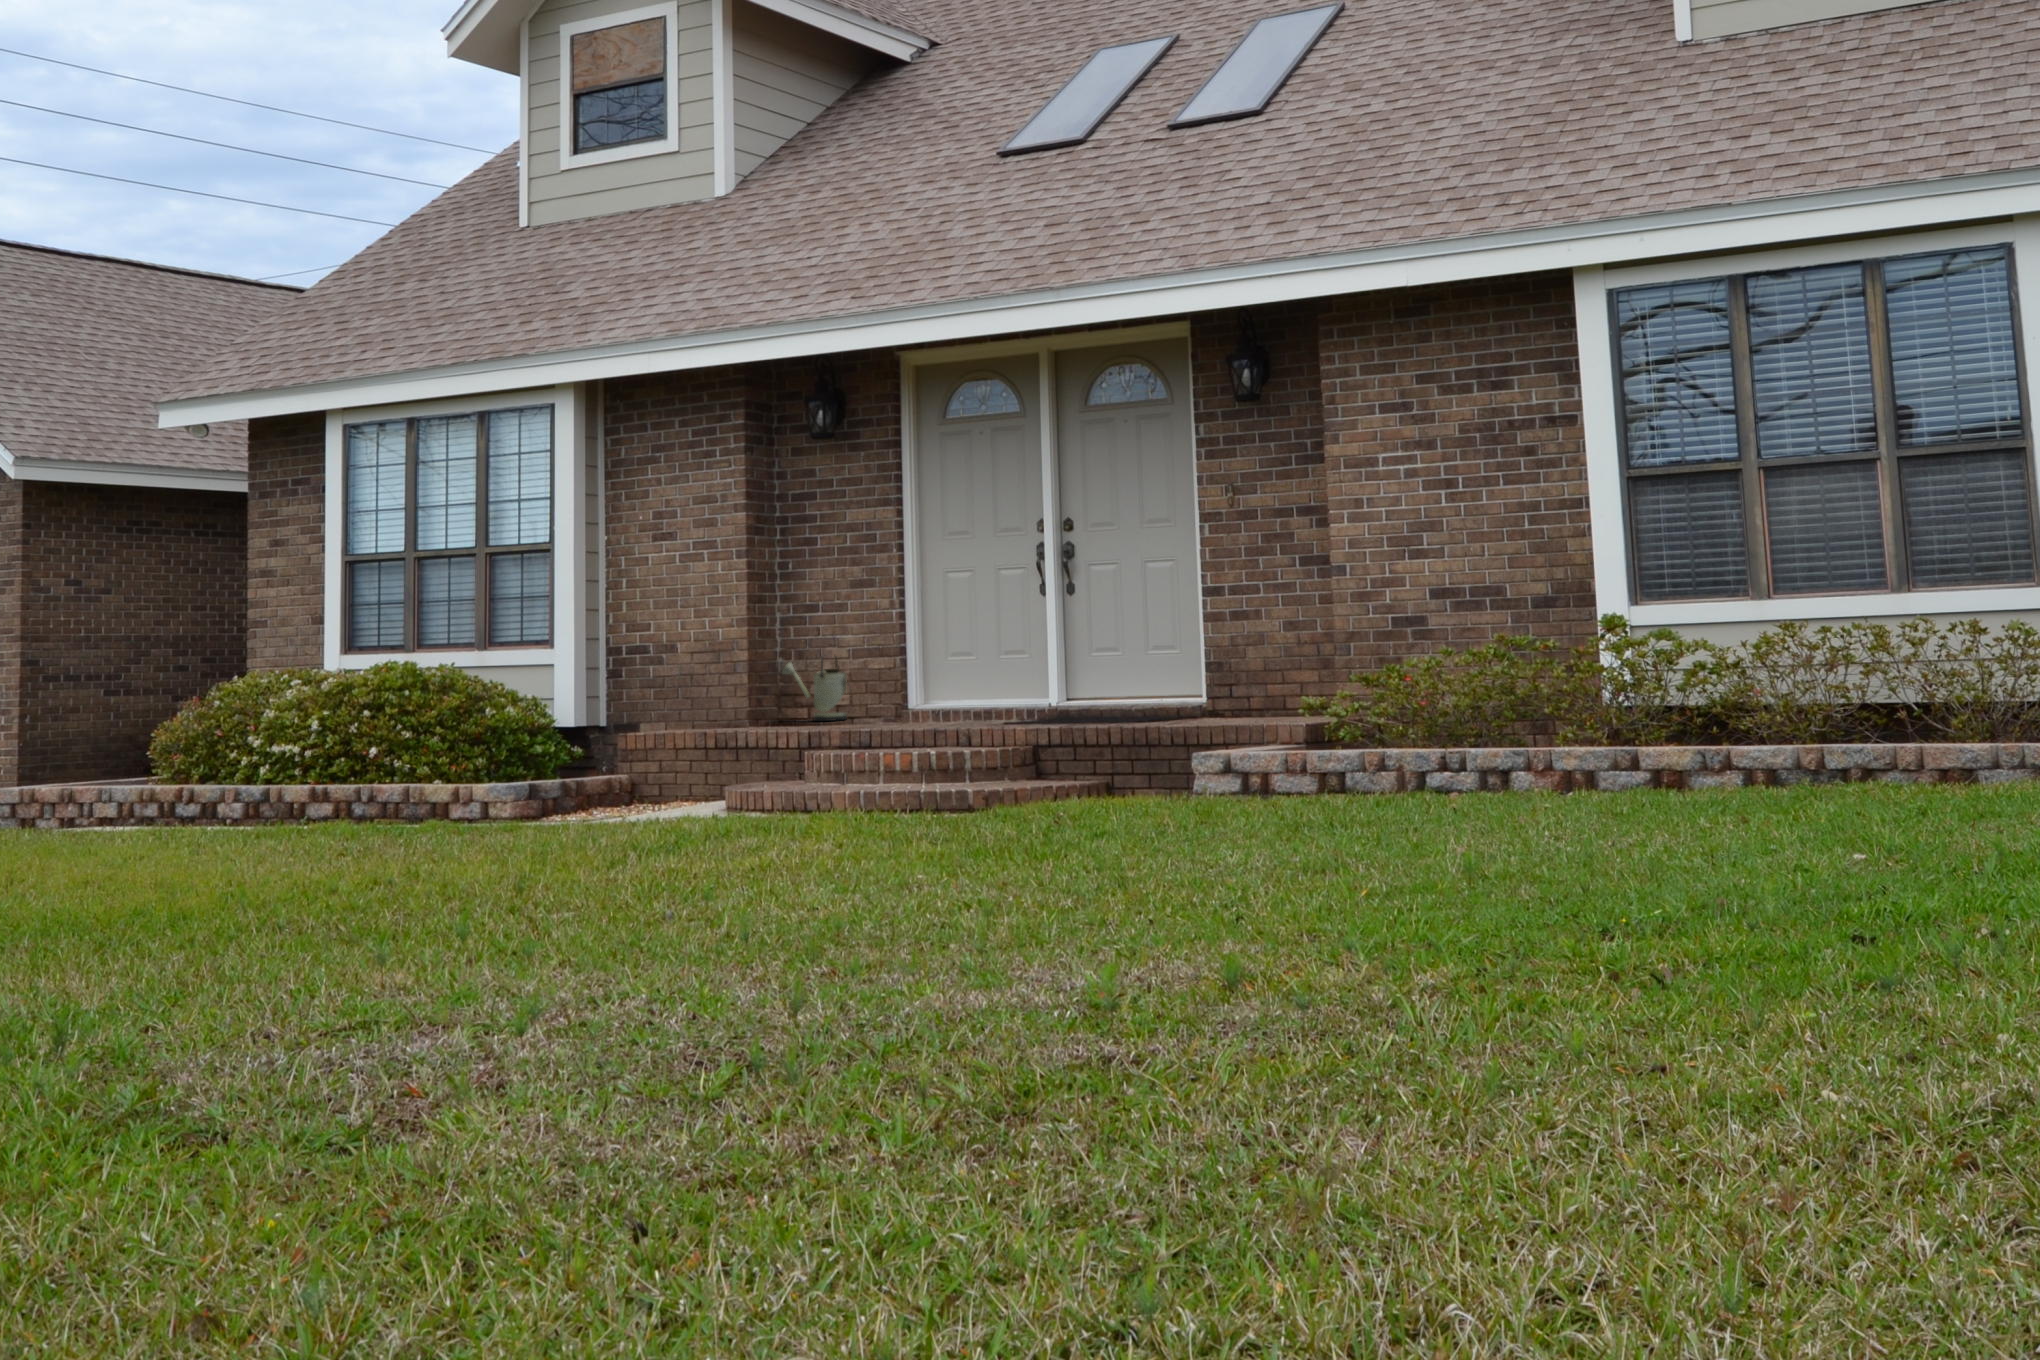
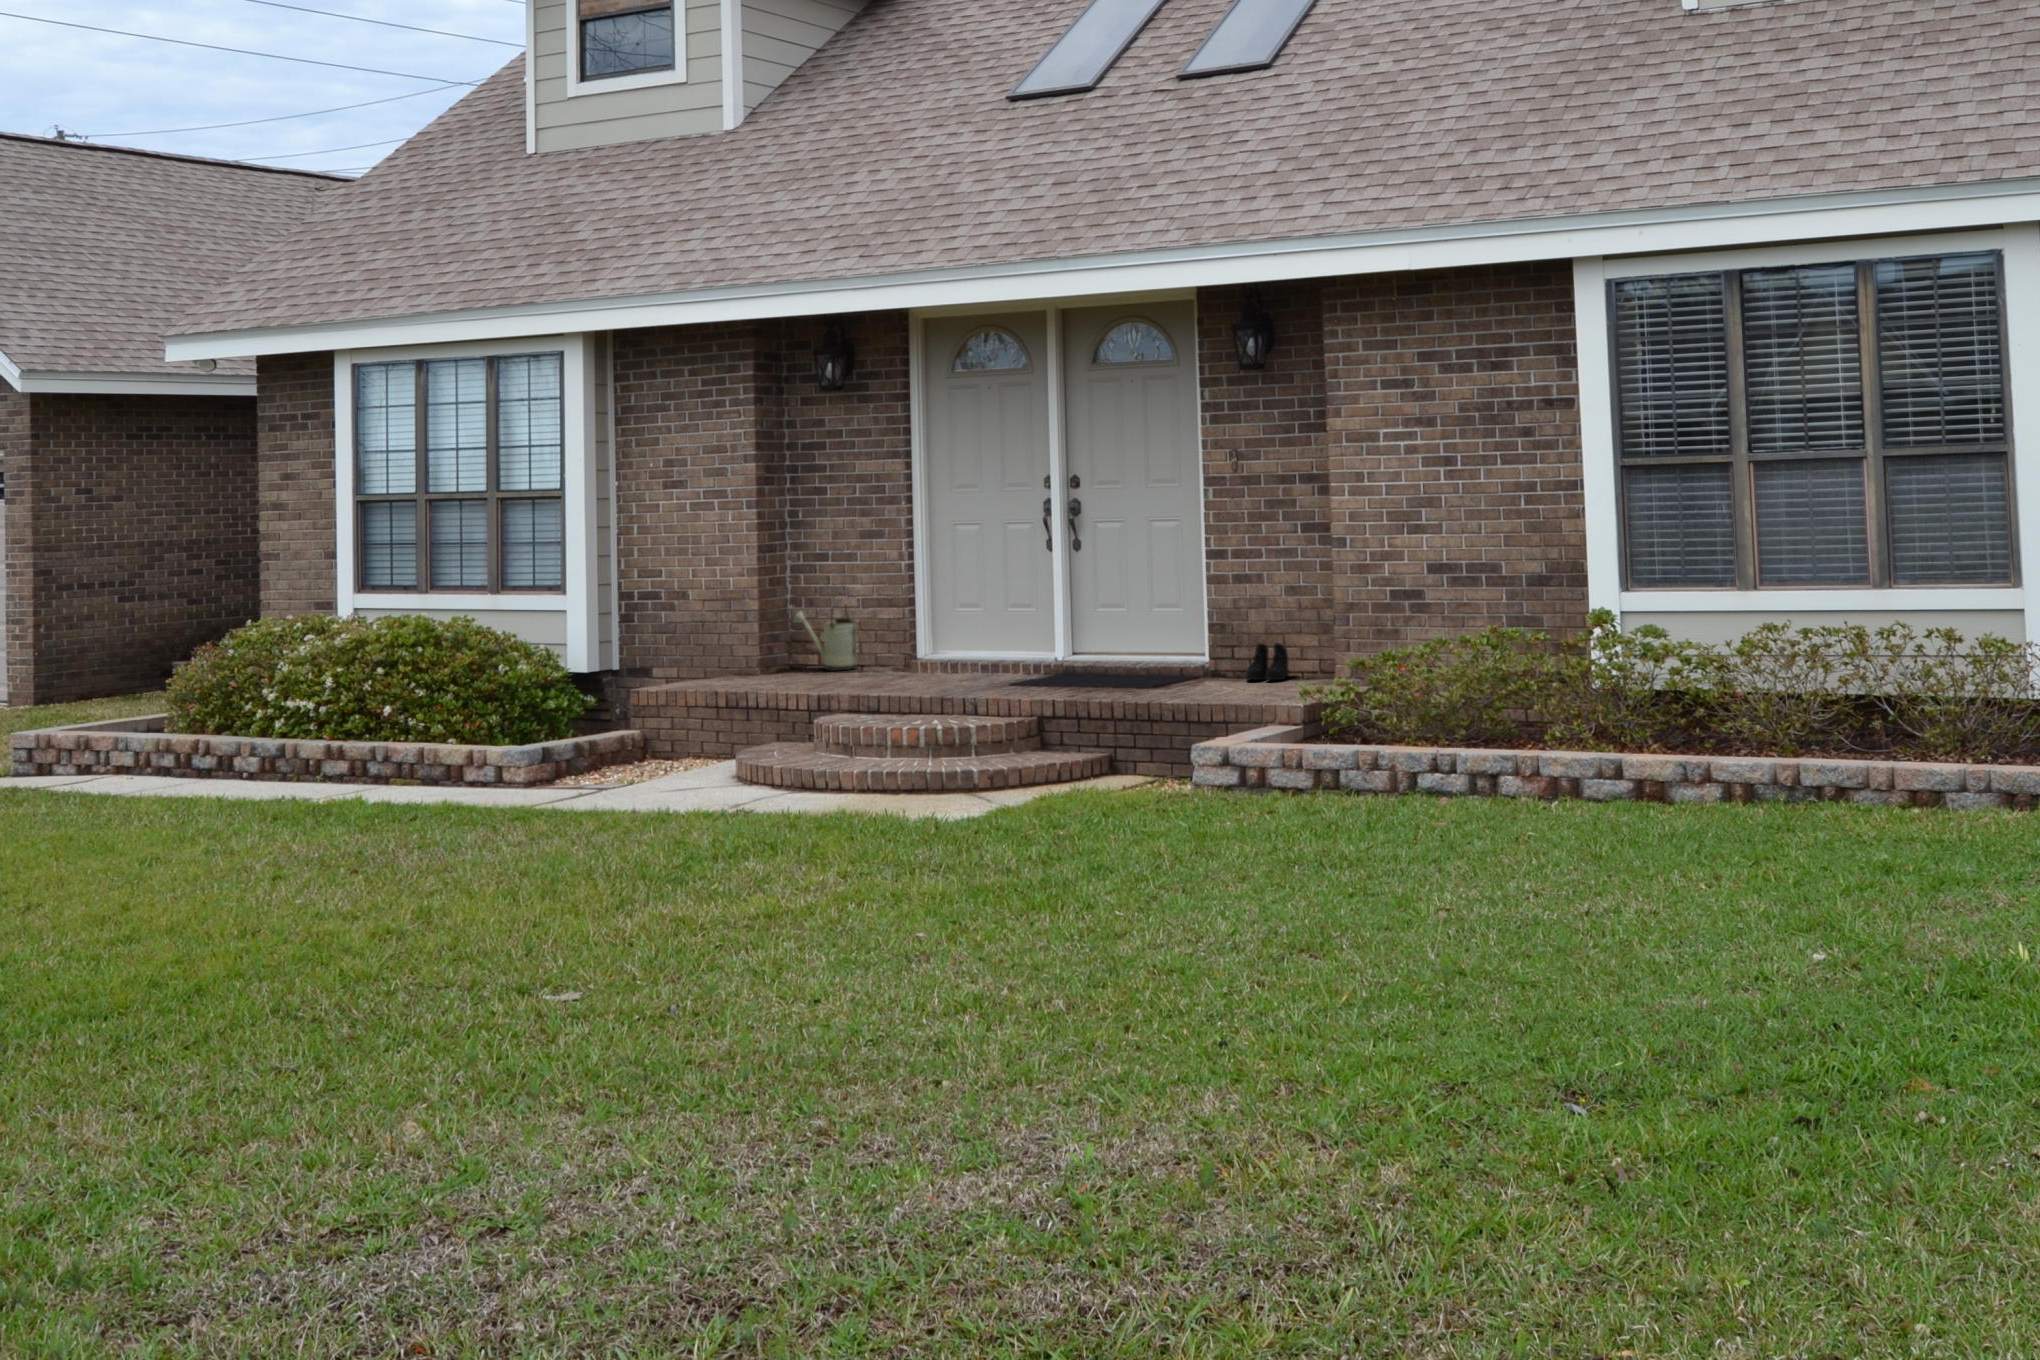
boots: none [1245,678,1289,715] -> present [1246,643,1289,680]

